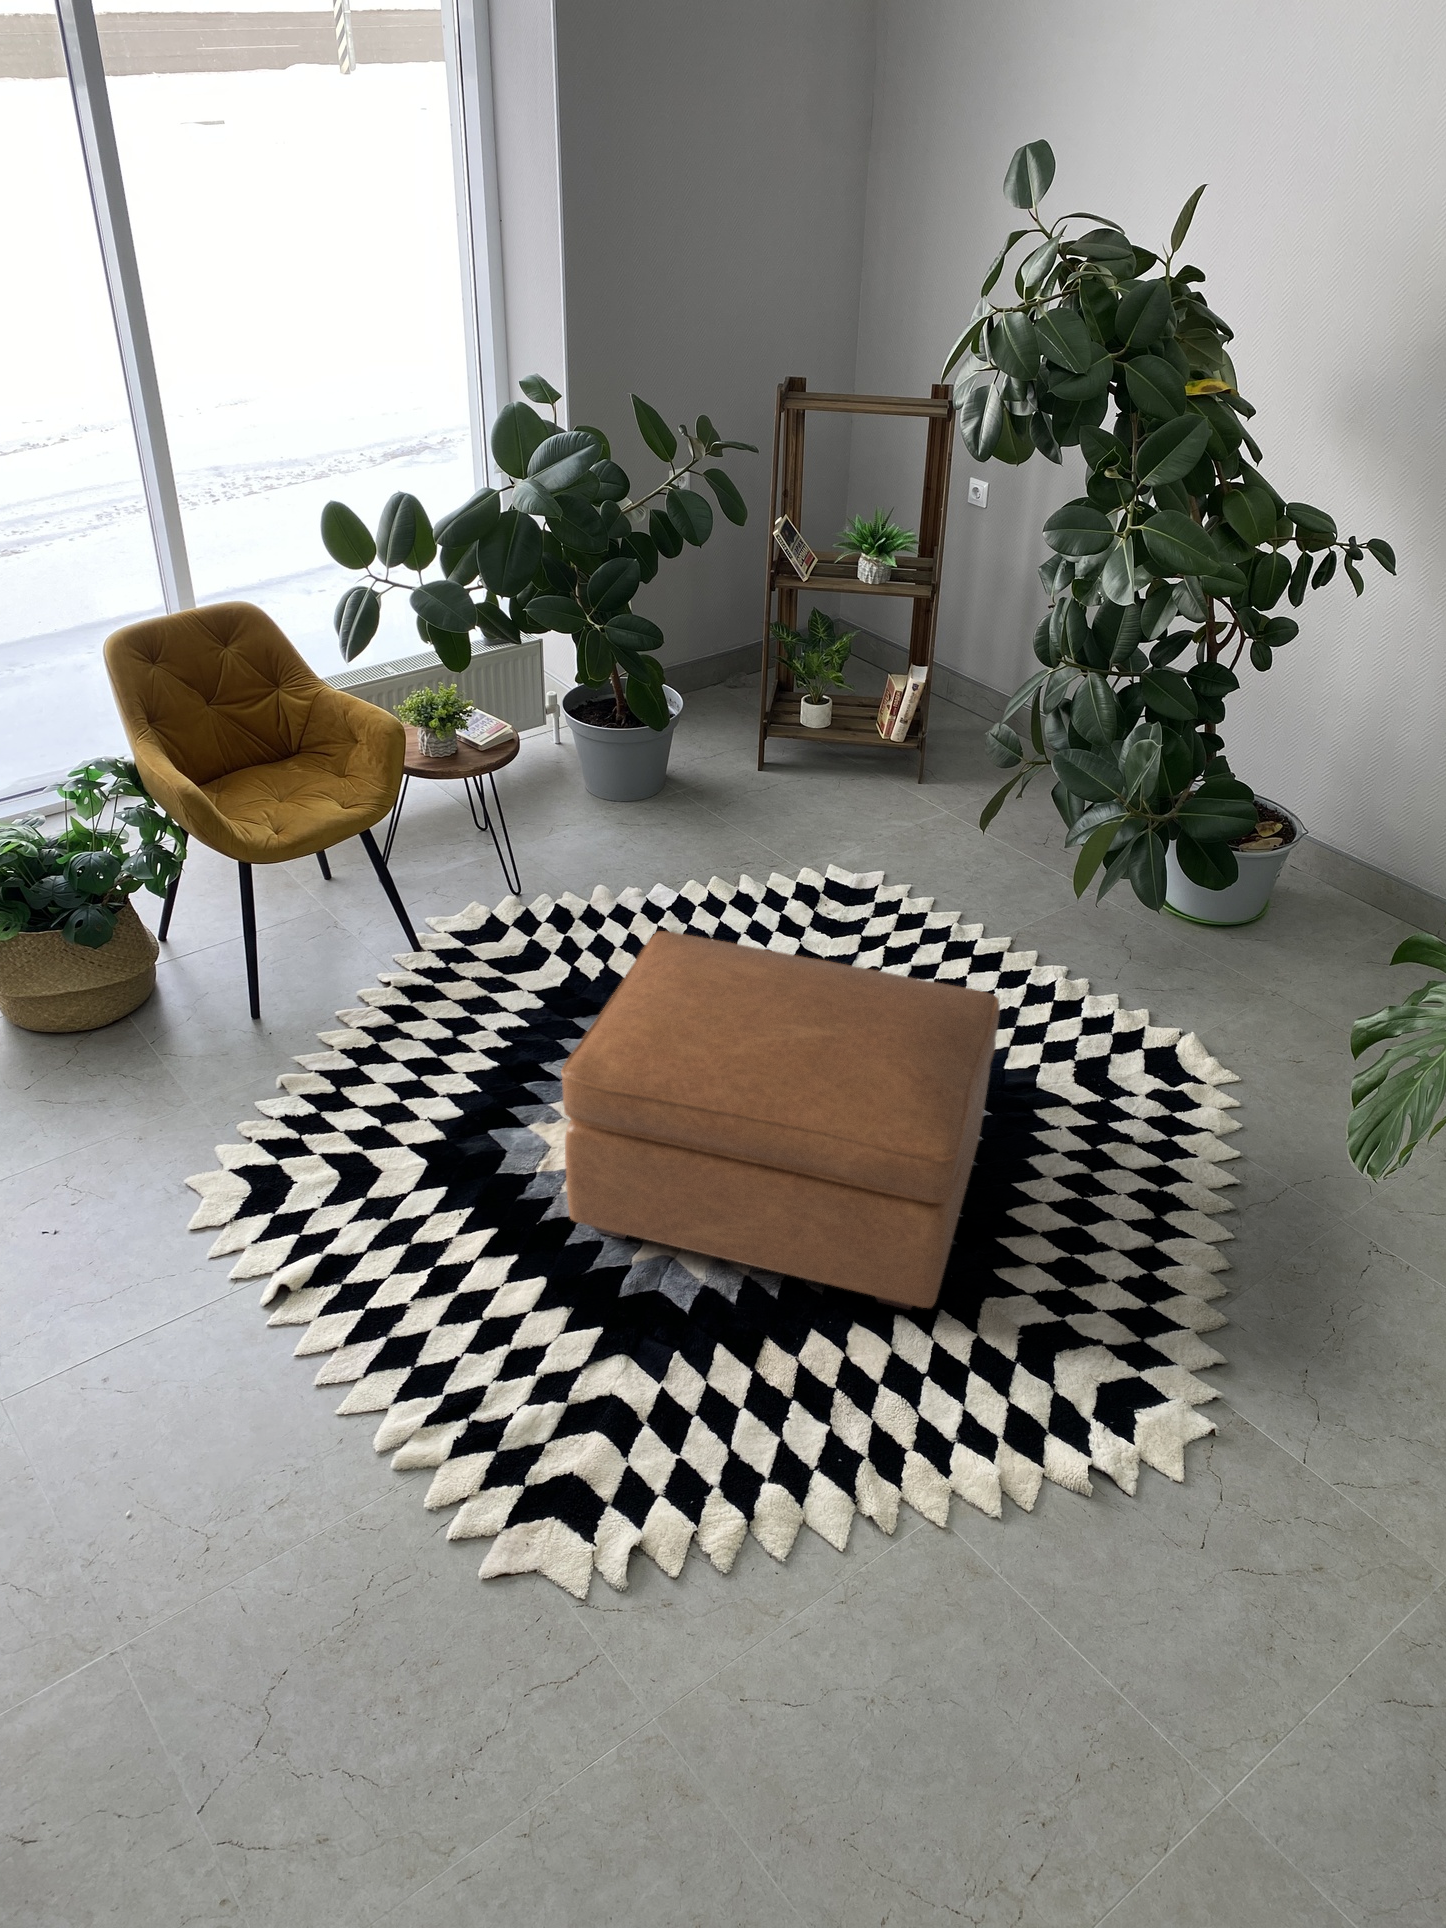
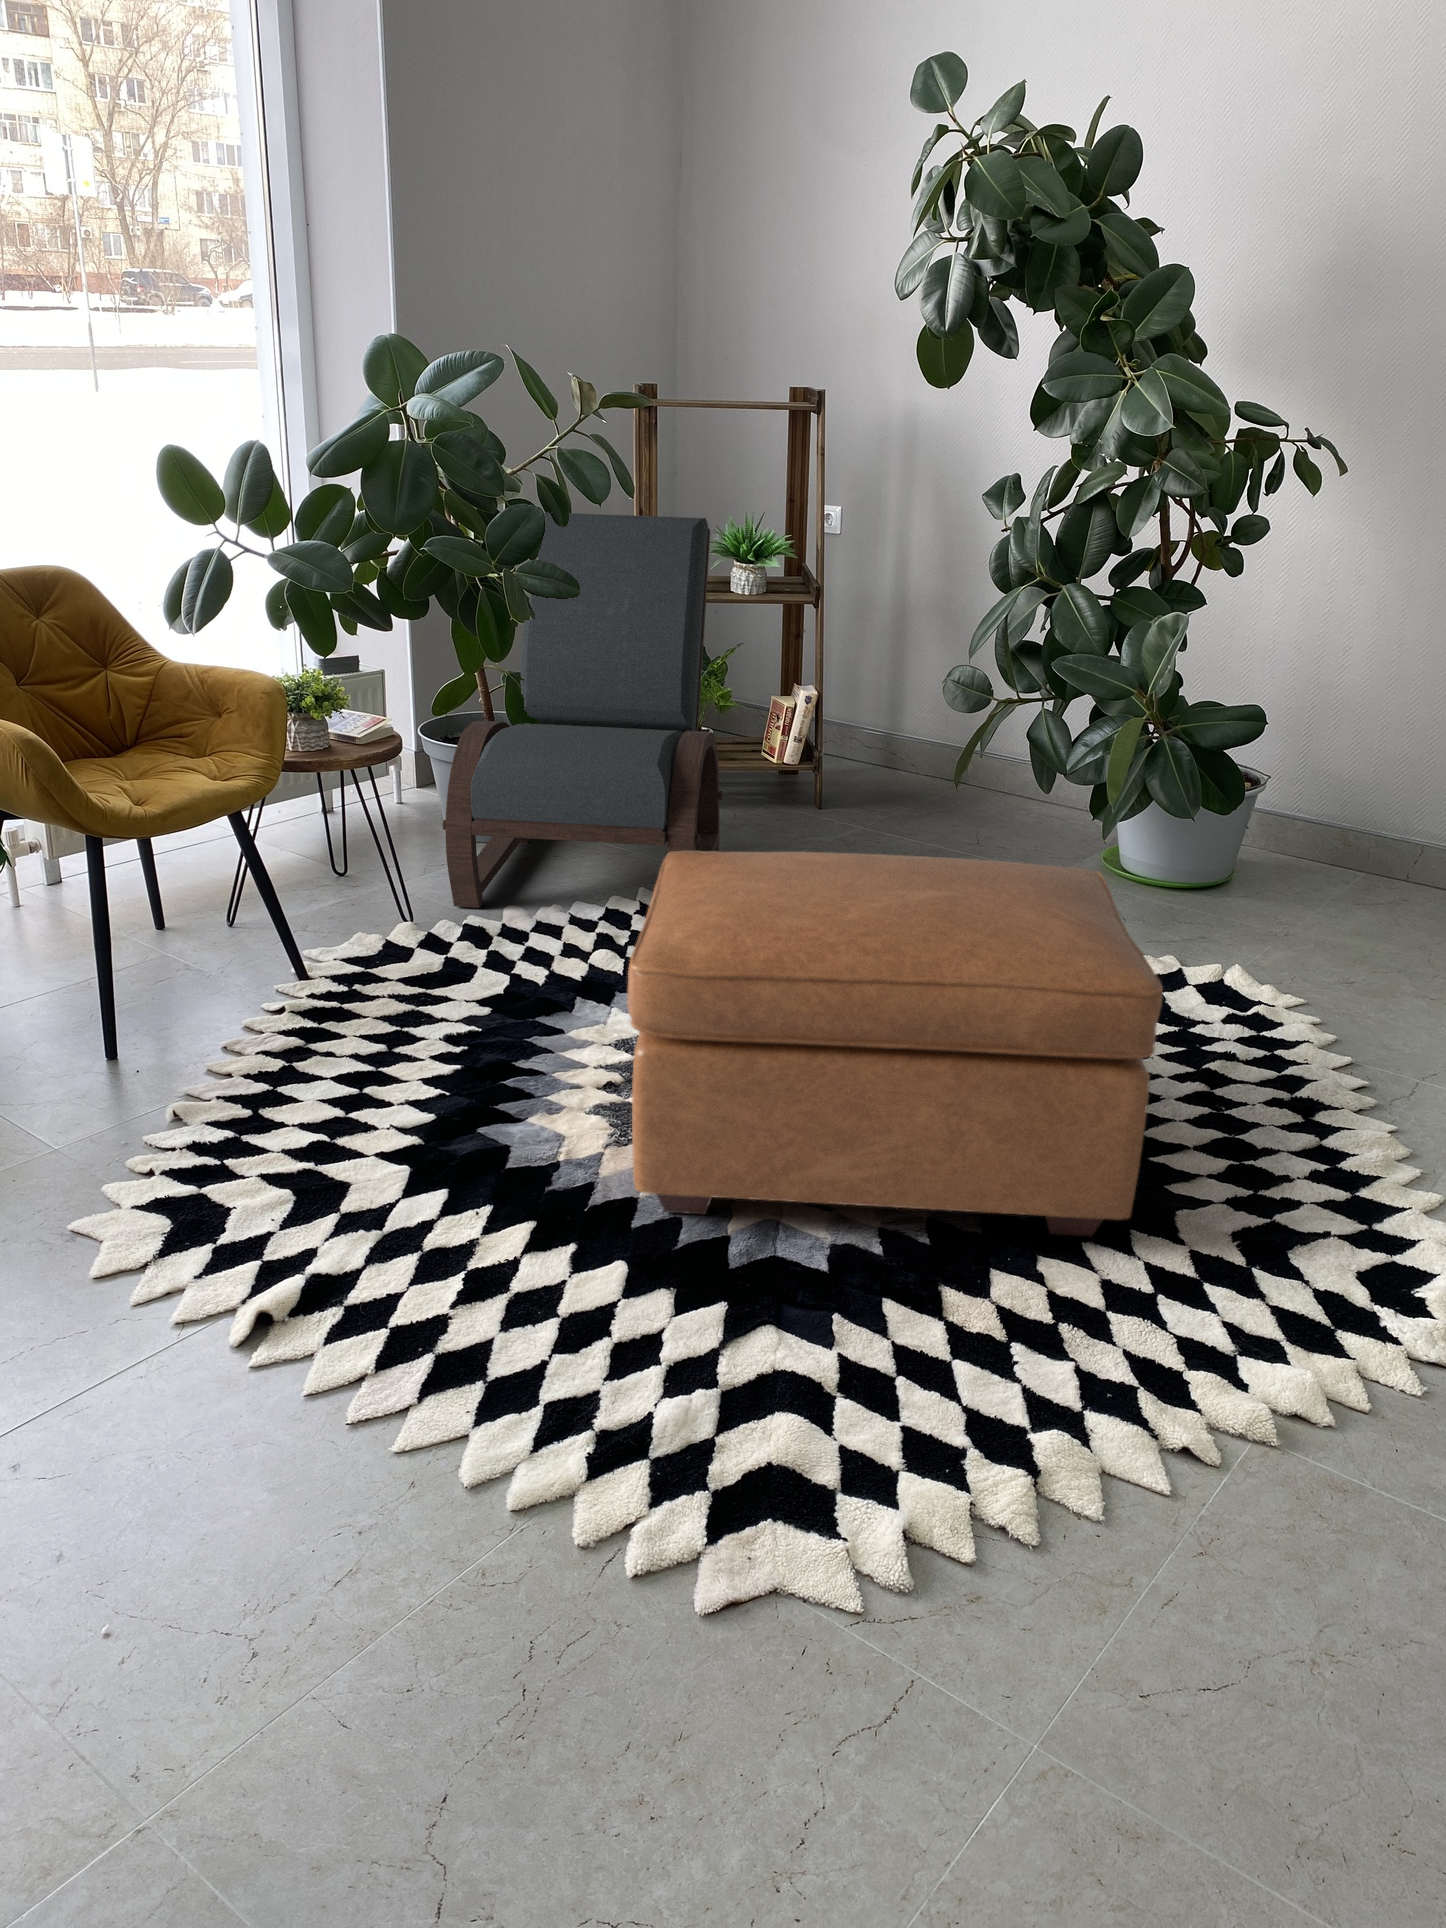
lounge chair: none [545,526,819,919] -> present [443,512,723,908]

